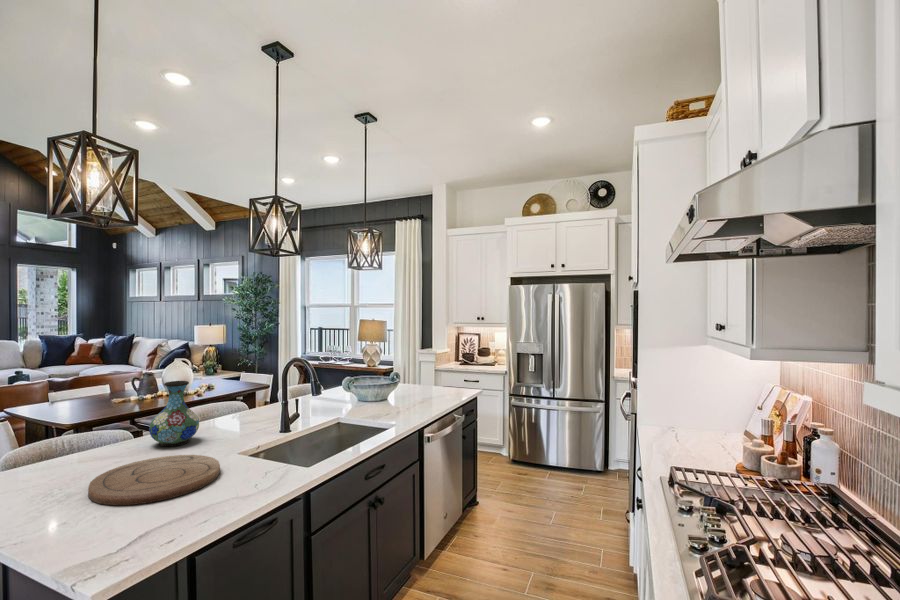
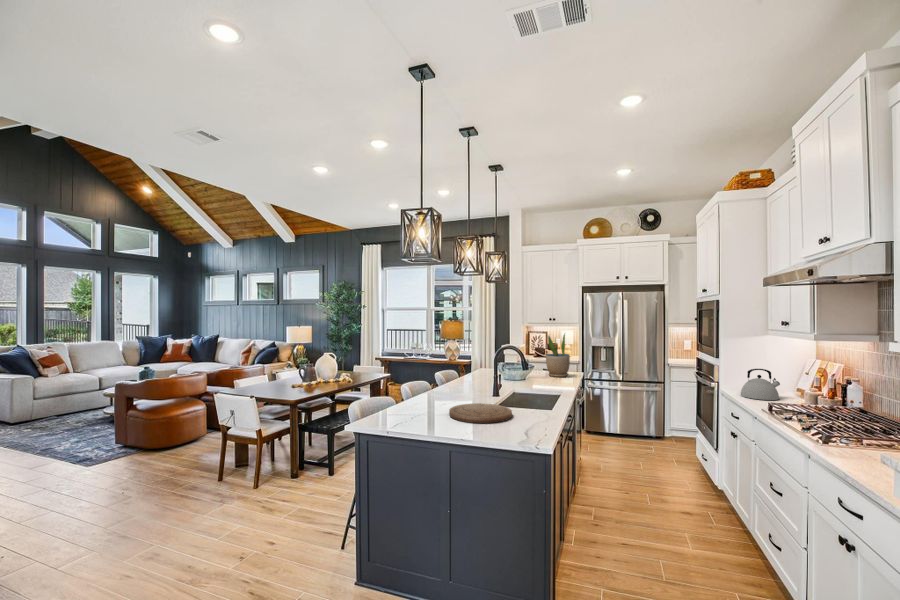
potted plant: none [421,336,453,398] -> present [546,334,570,377]
vase: present [149,381,199,446] -> none [430,361,457,402]
kettle: none [655,398,715,452] -> present [741,369,780,400]

